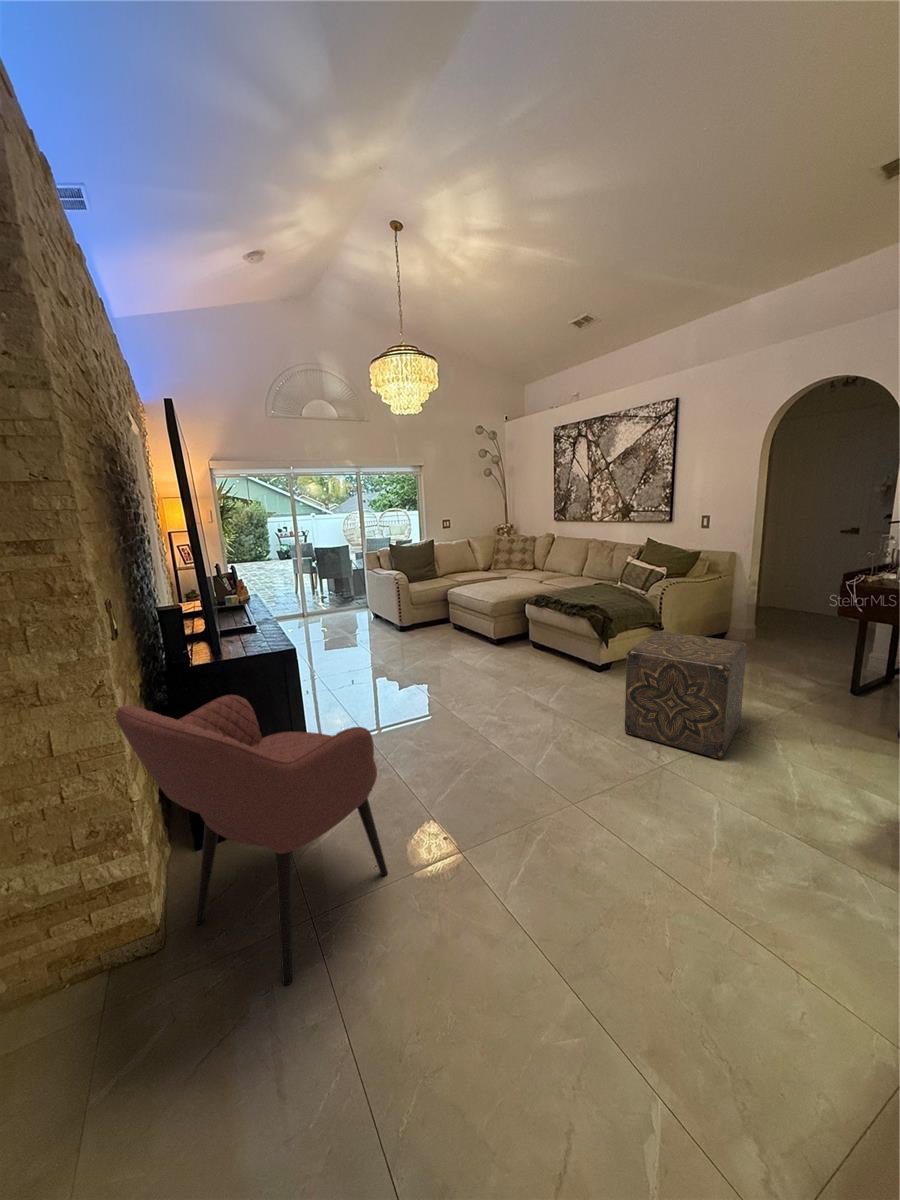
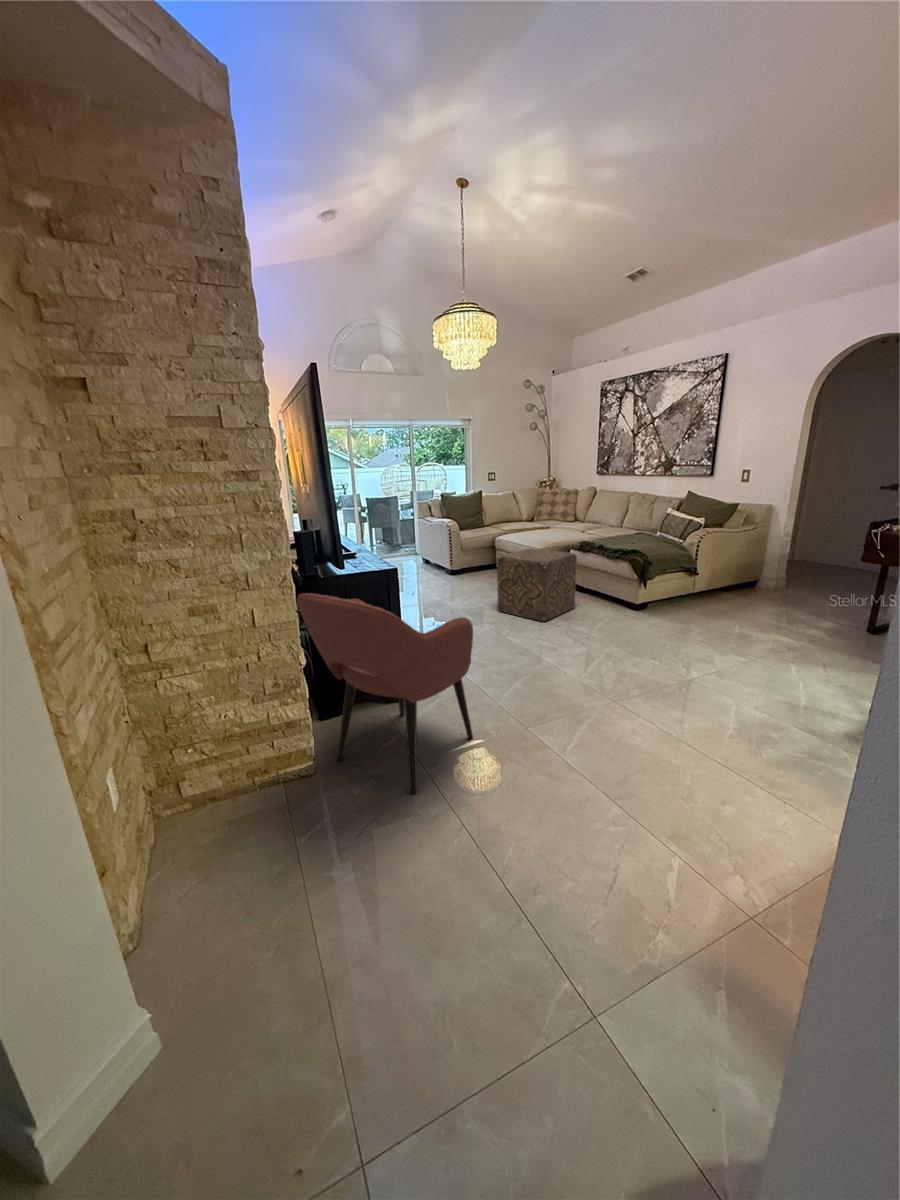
ottoman: present [625,631,746,758] -> present [497,548,577,622]

